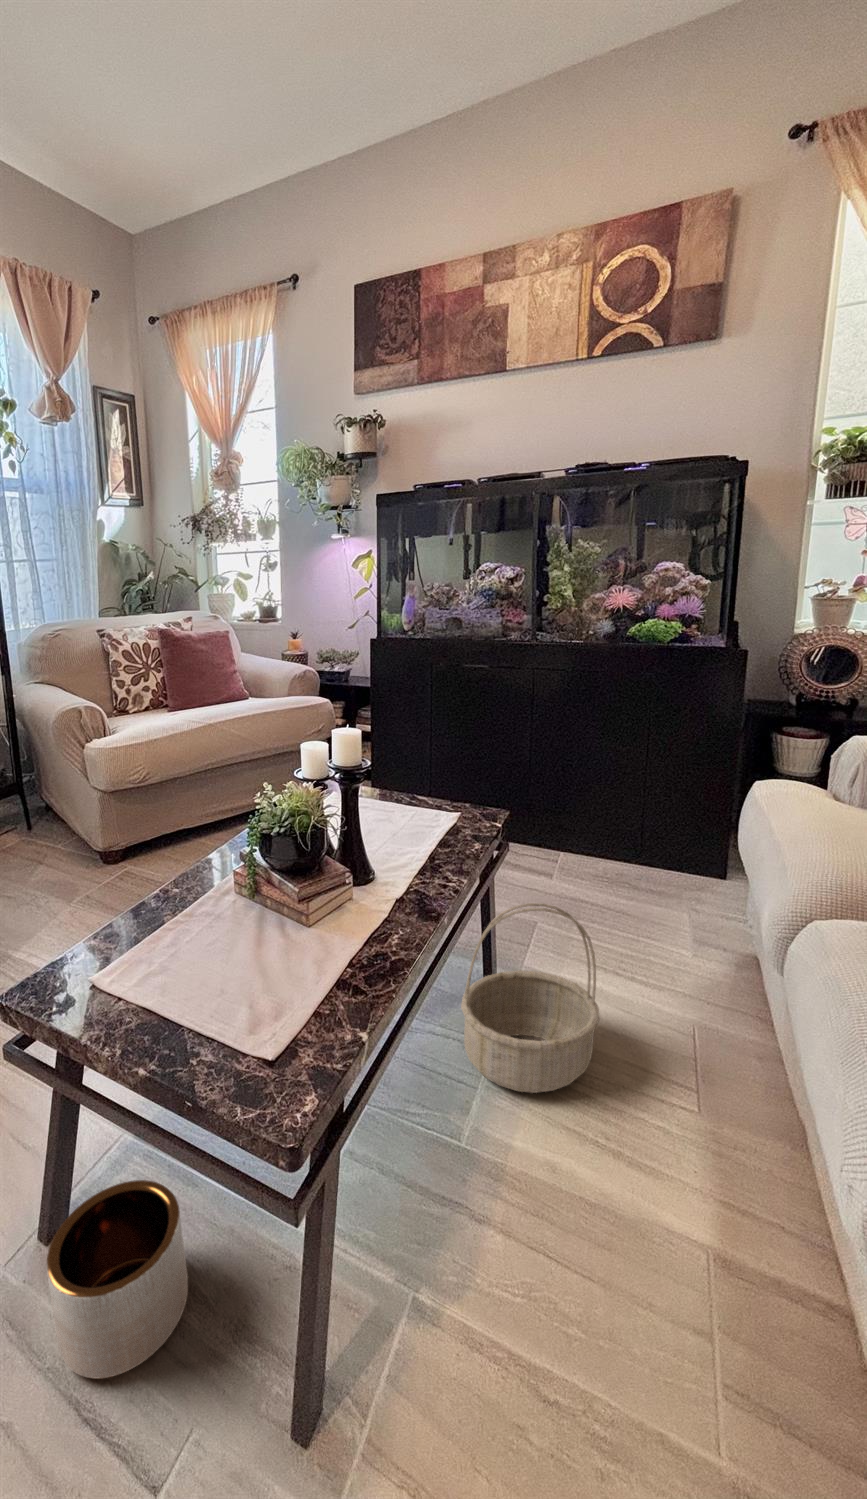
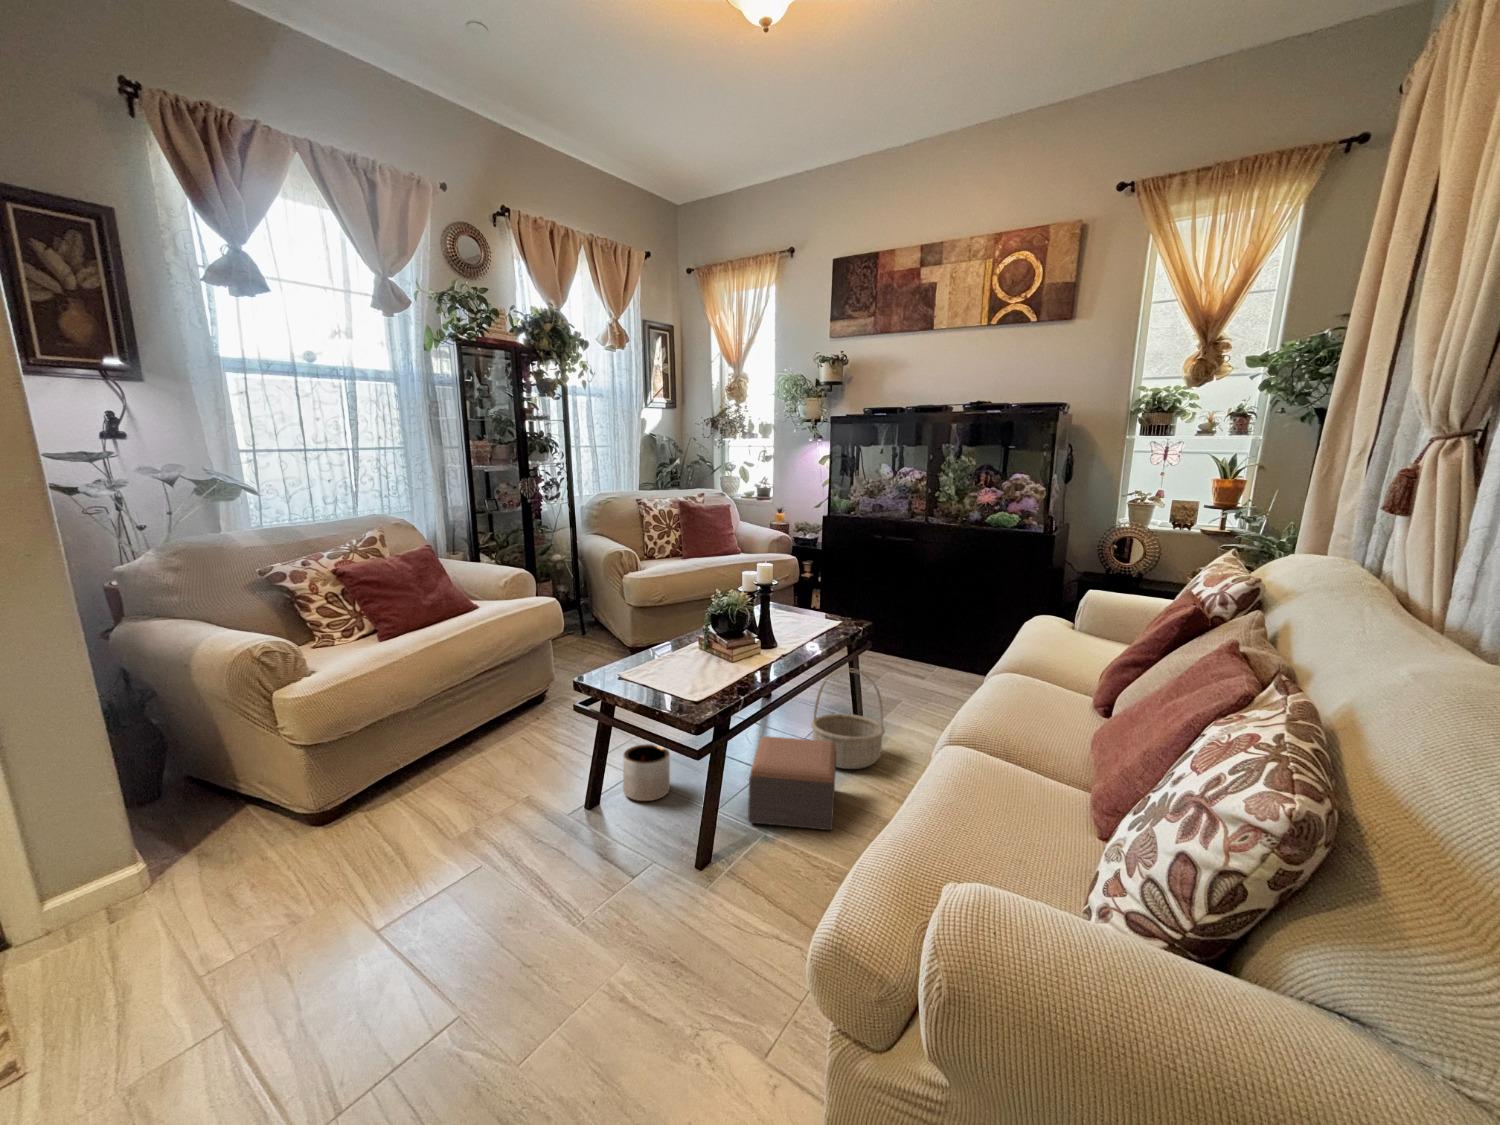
footstool: none [391,1086,629,1392] -> present [748,736,837,830]

